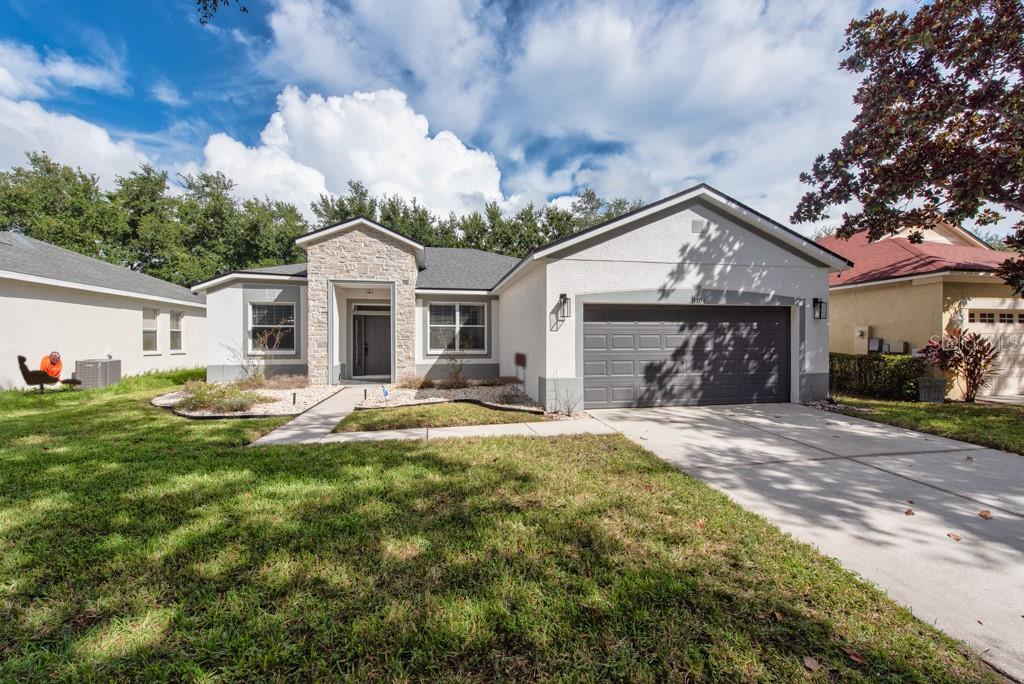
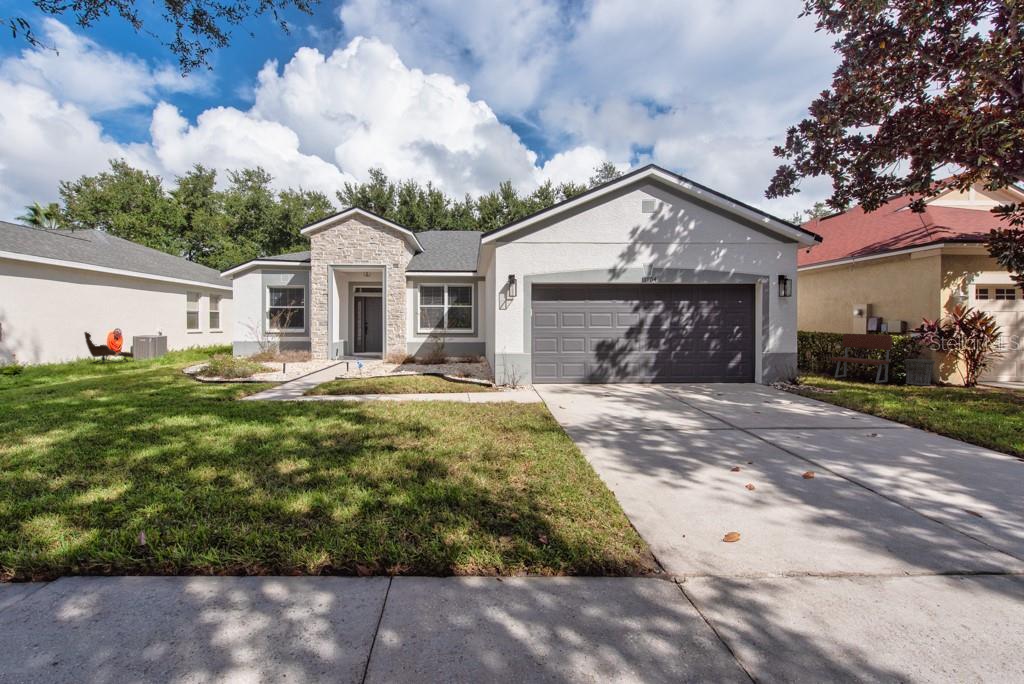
bench: present [496,352,527,403] -> present [831,334,892,383]

